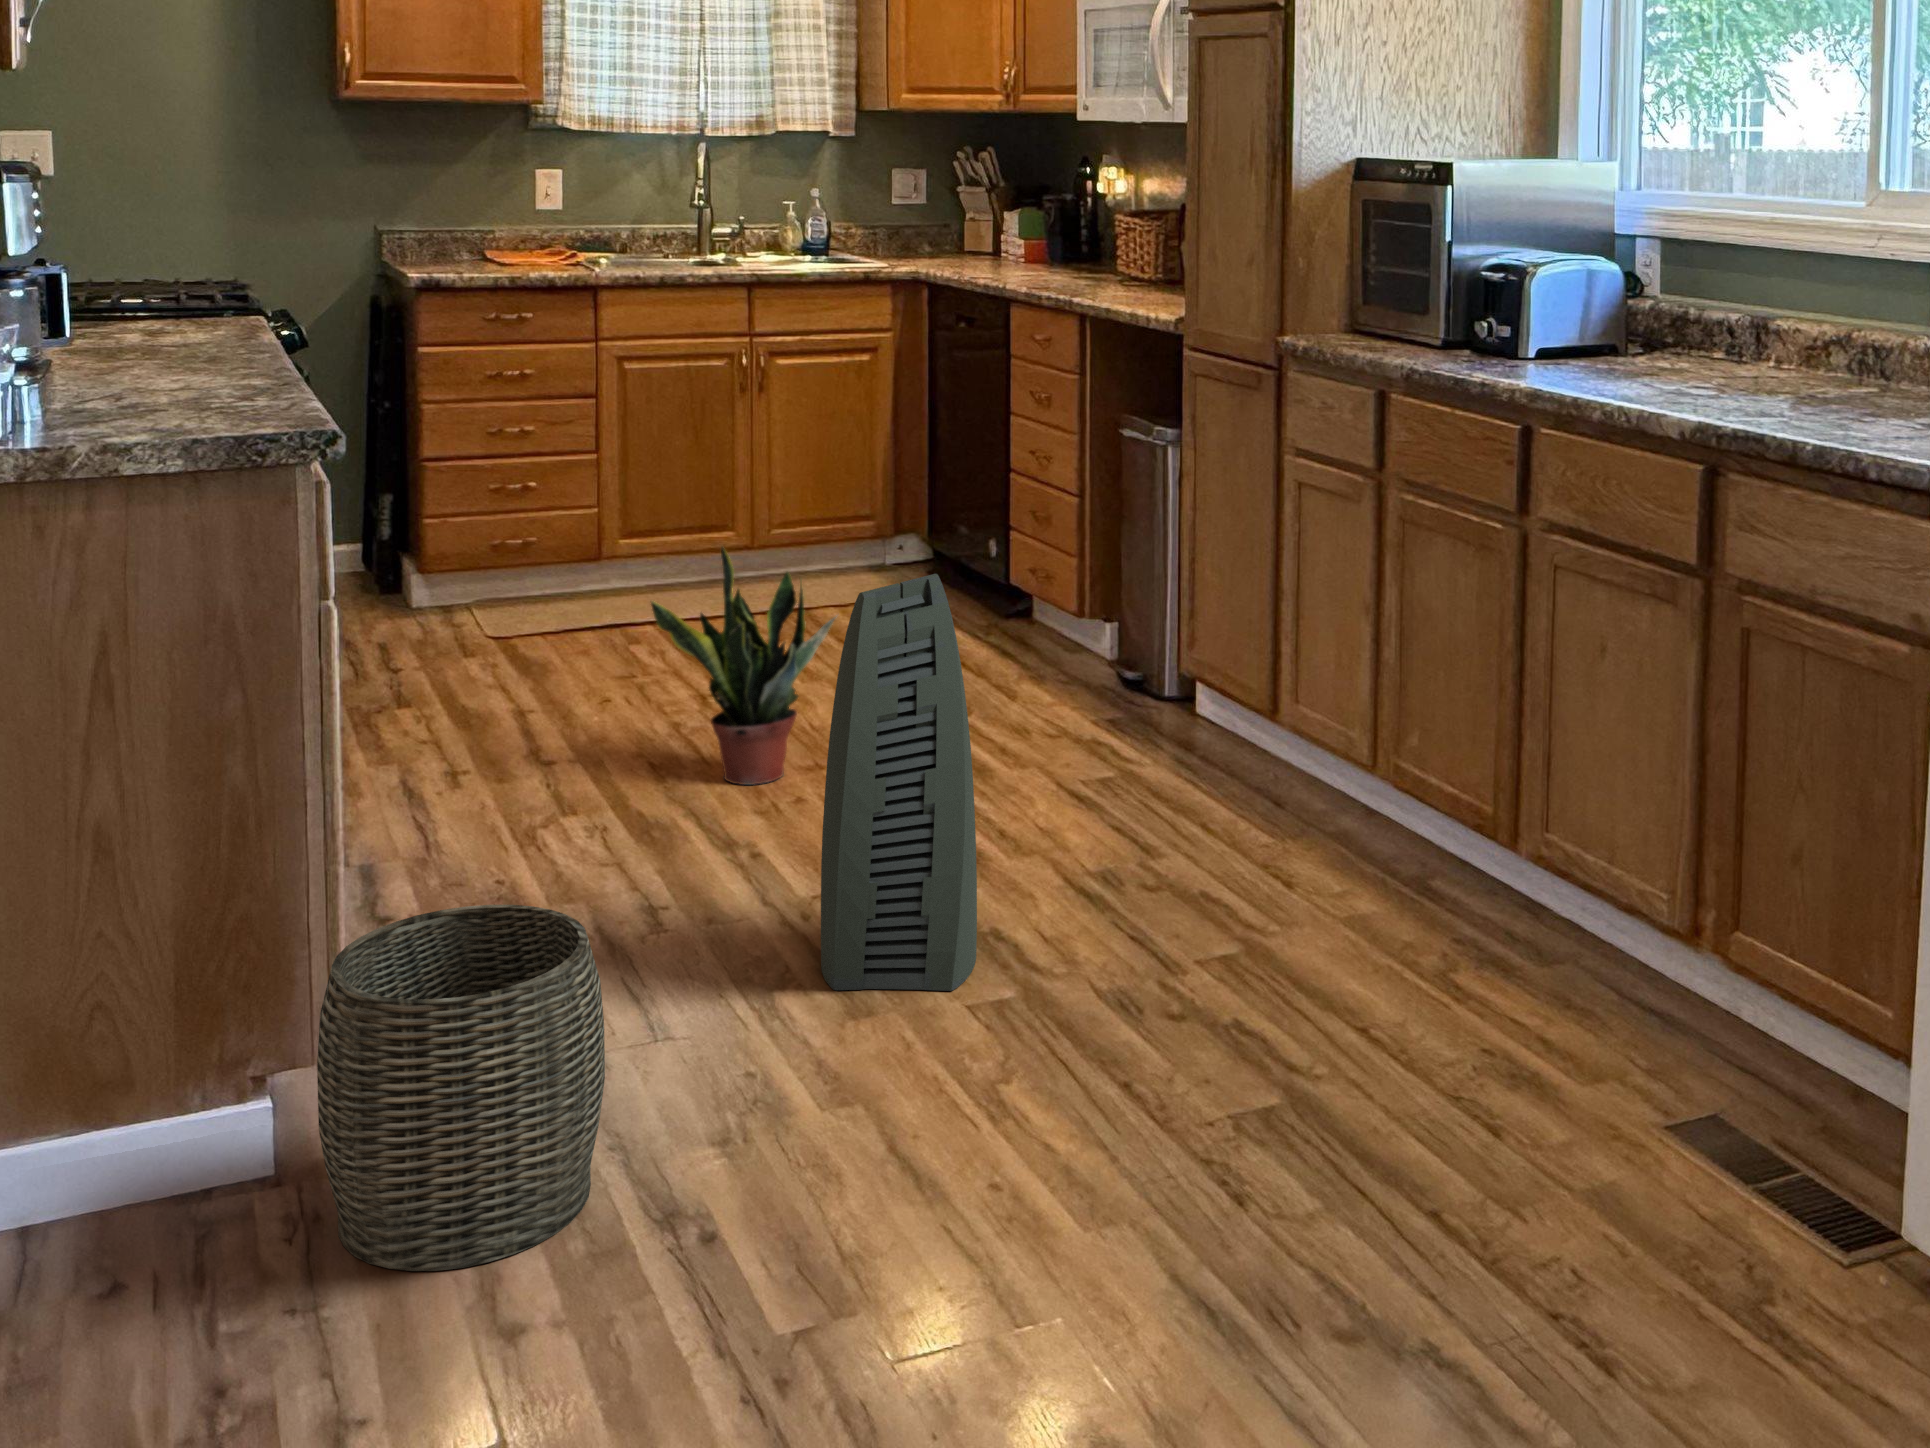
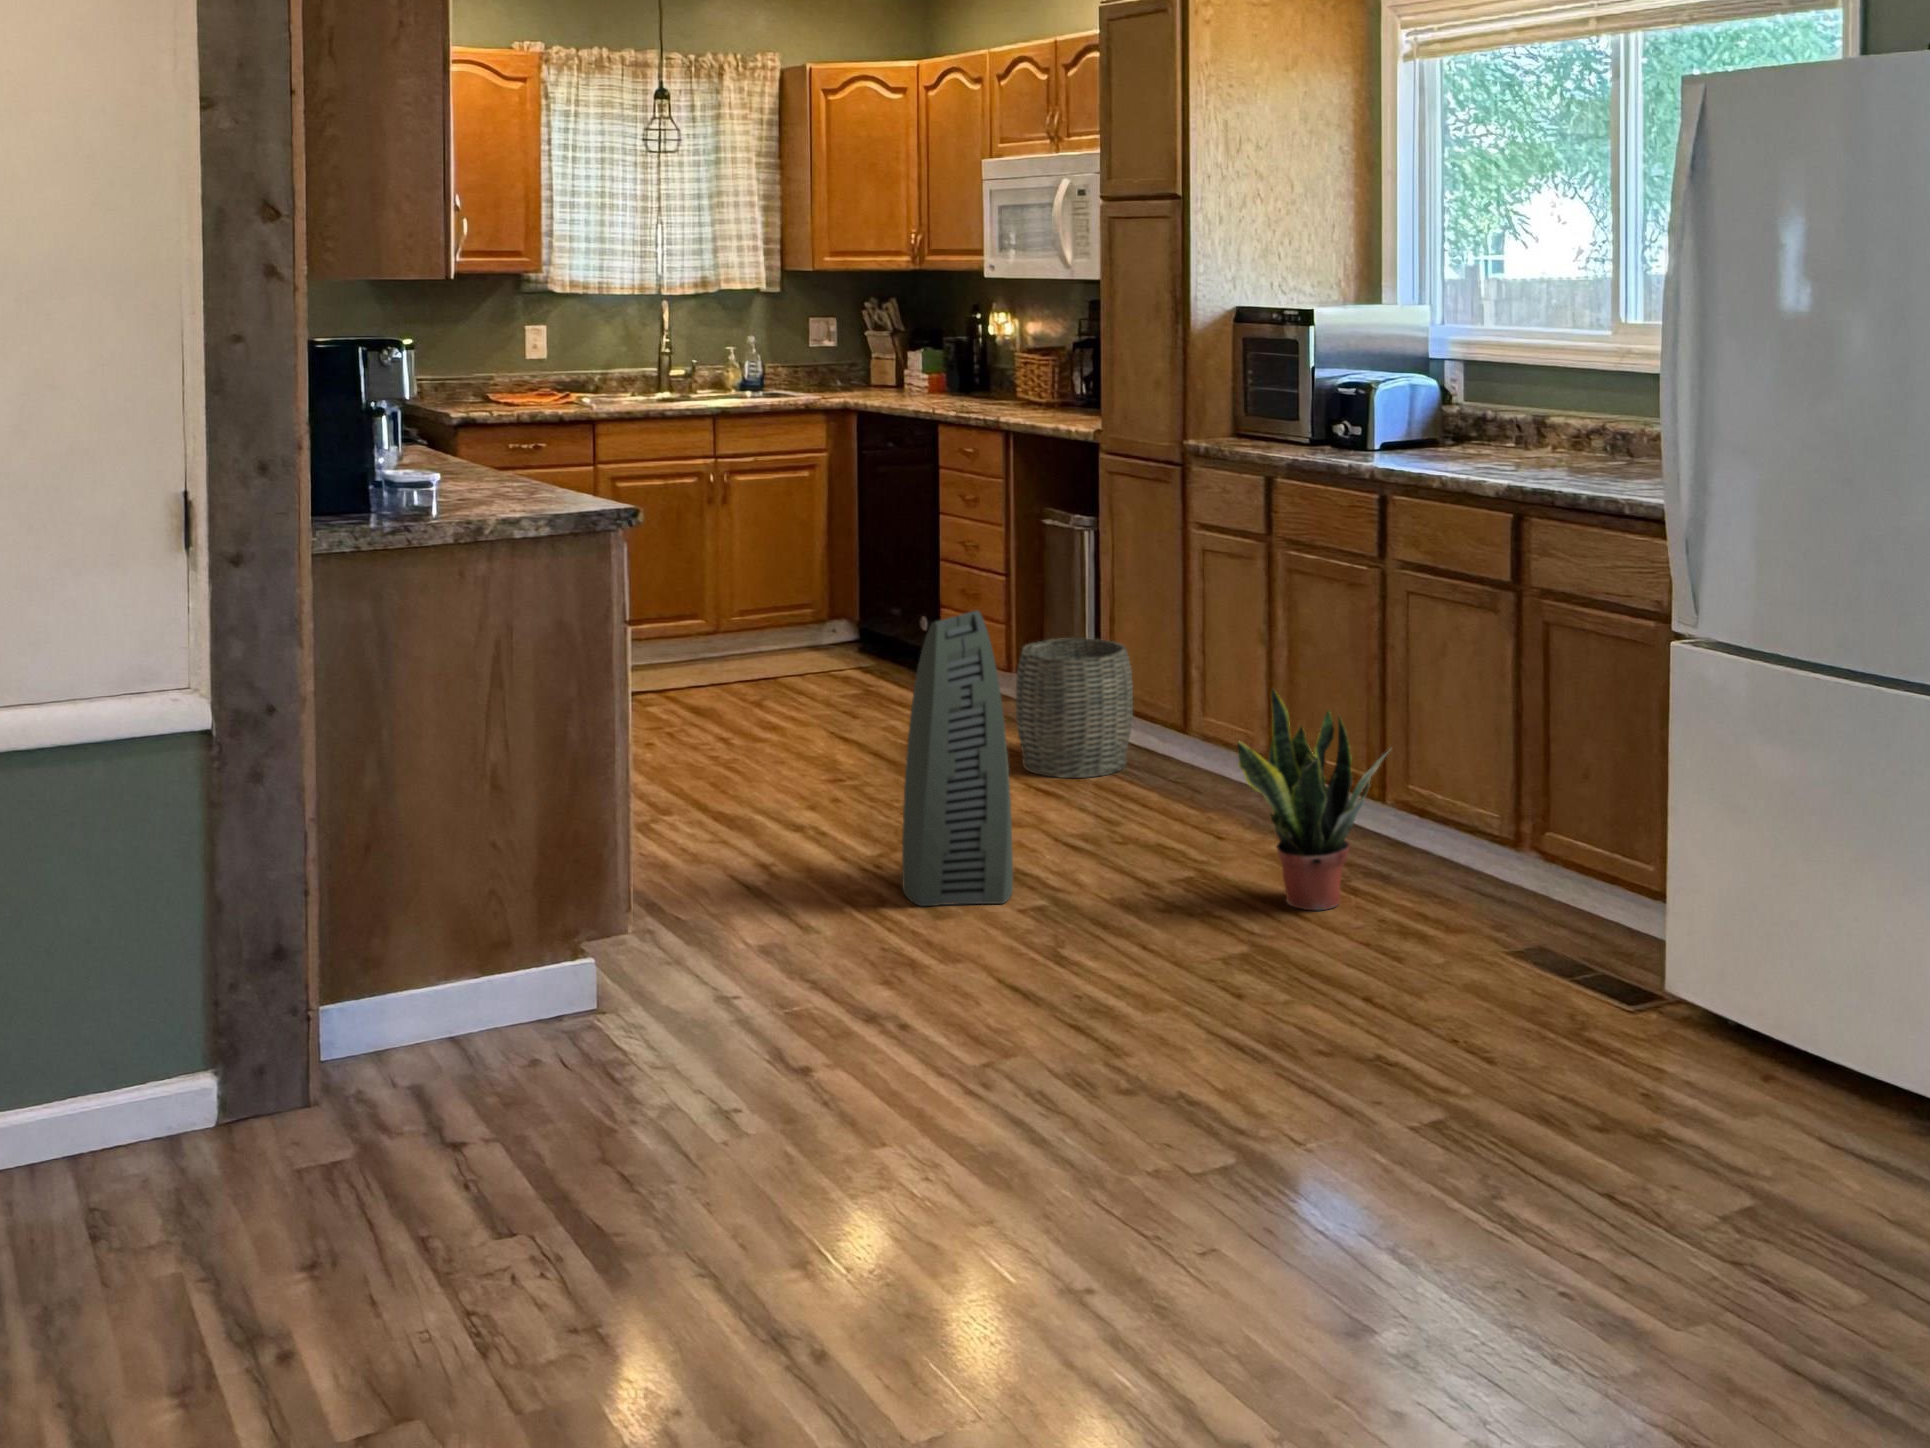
potted plant: present [651,547,837,785] -> present [1237,689,1387,910]
woven basket: present [317,905,605,1271] -> present [1016,638,1133,778]

